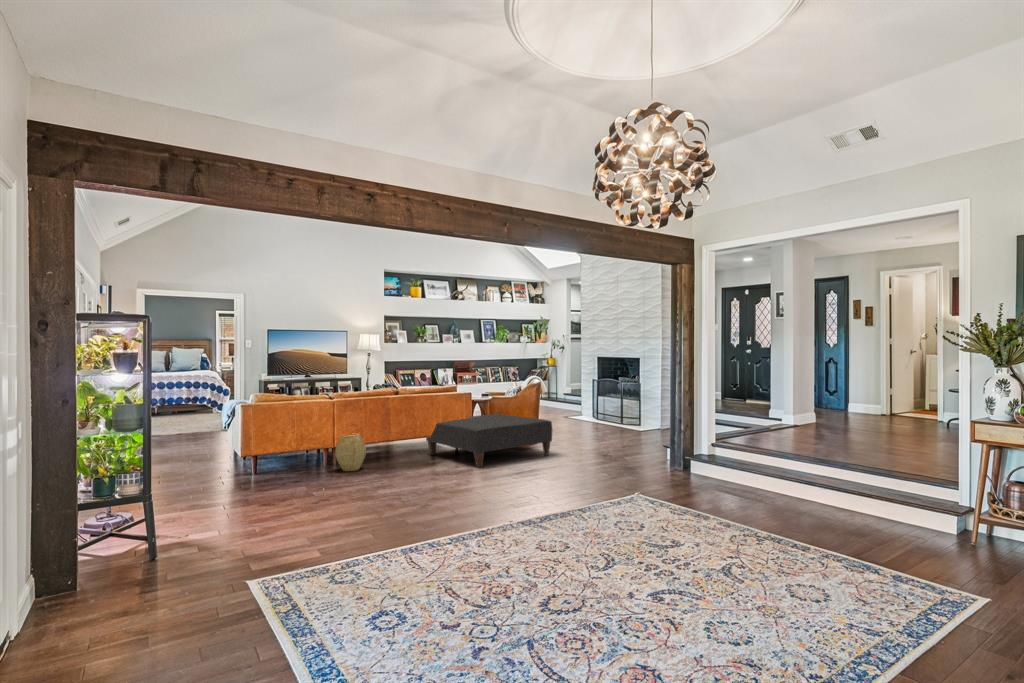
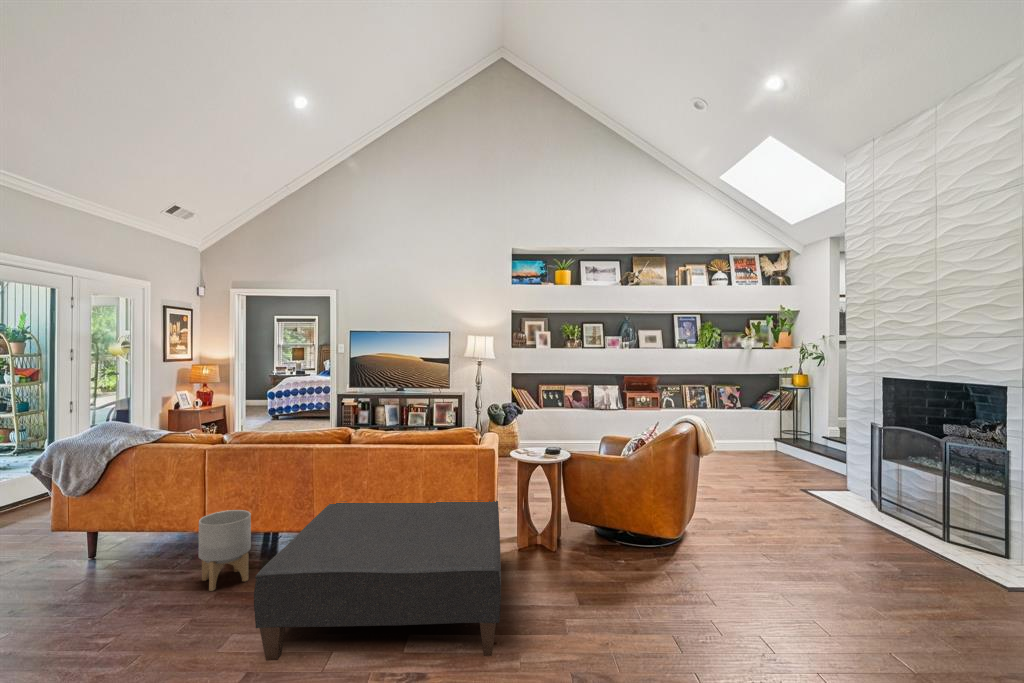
planter: none [380,428,405,465] -> present [199,510,251,591]
woven basket: present [335,434,366,471] -> none [109,515,173,588]

